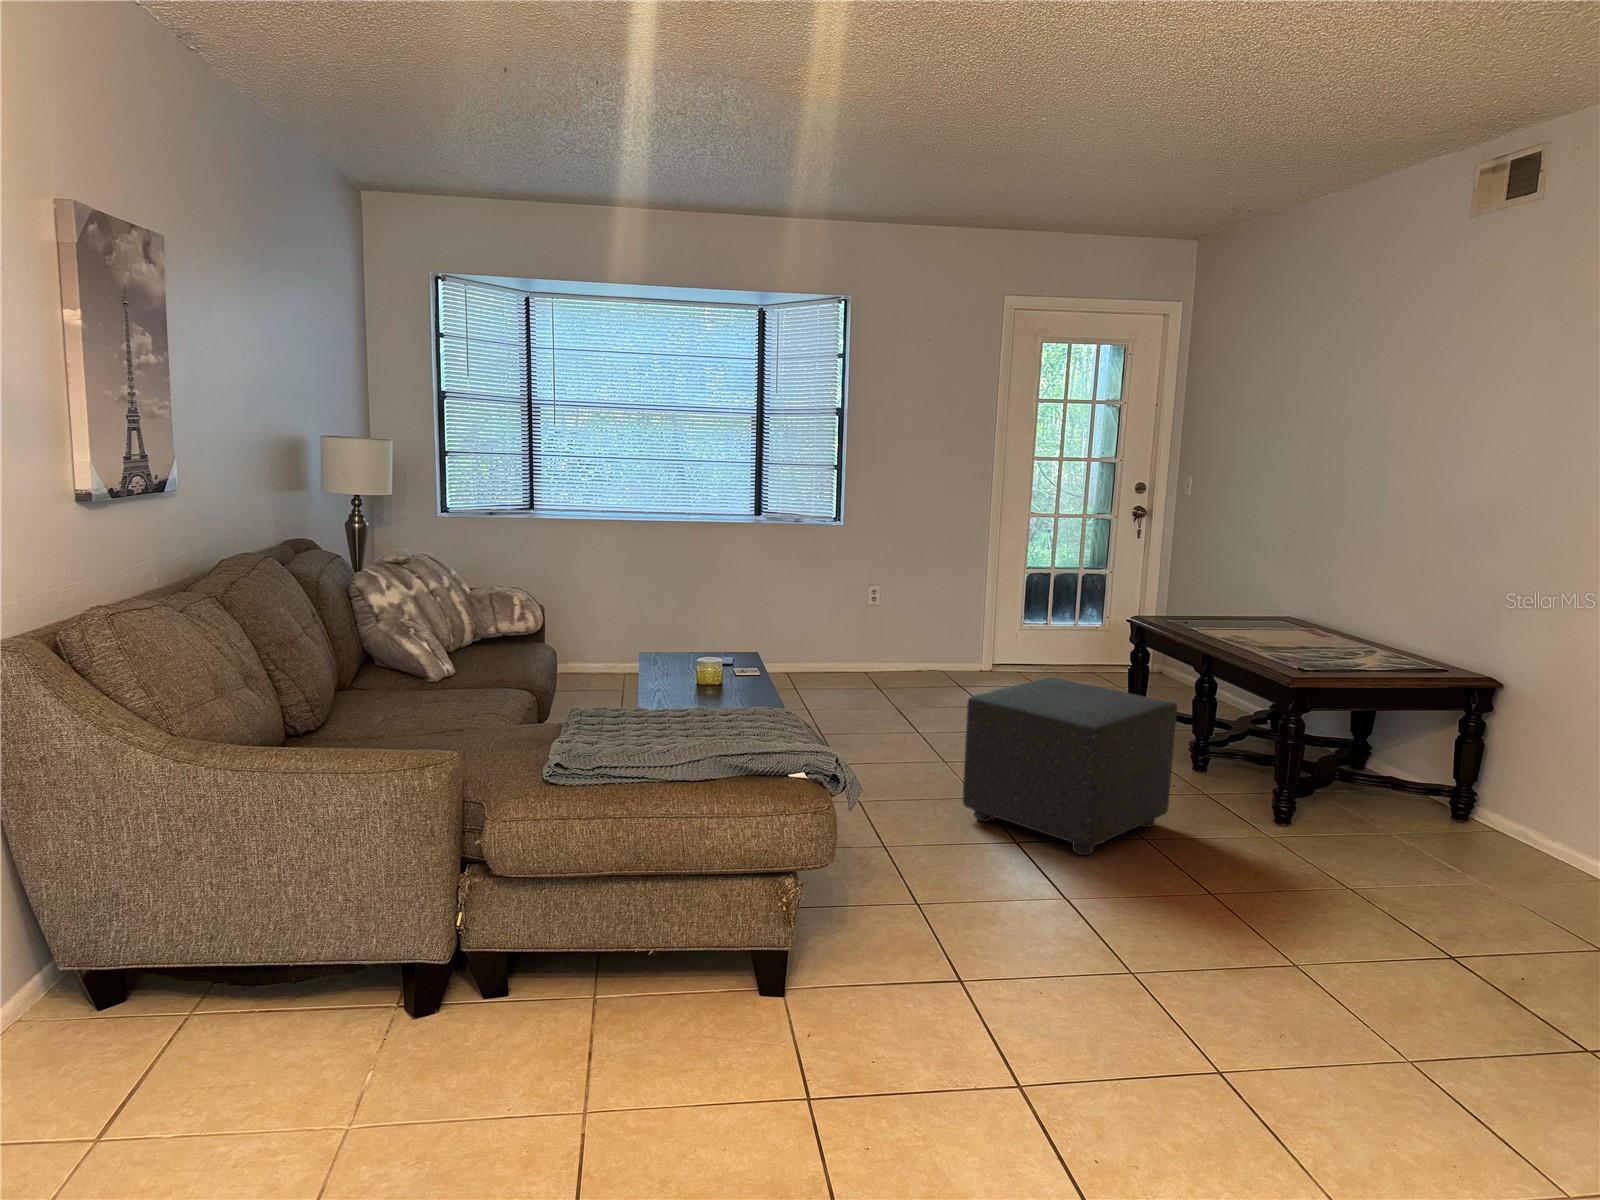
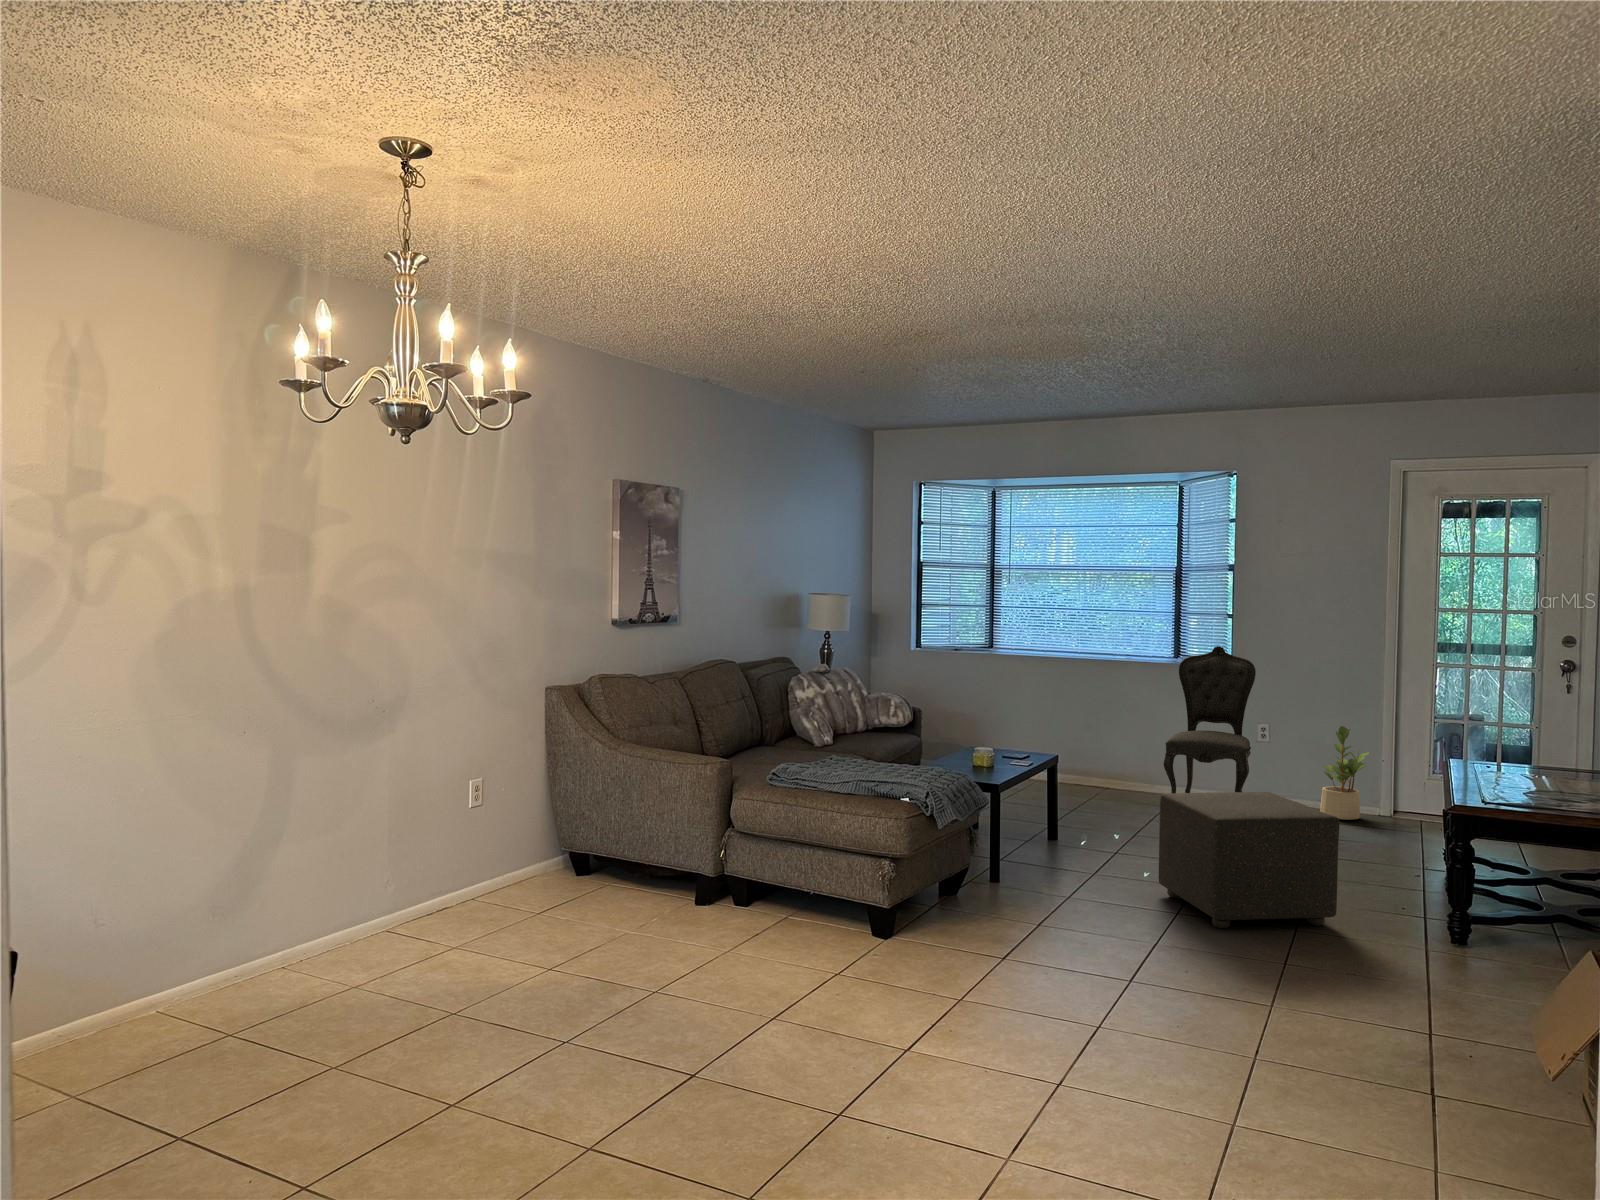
dining chair: none [797,501,895,695] -> present [1164,646,1256,793]
potted plant: none [942,584,989,682] -> present [1320,726,1369,820]

